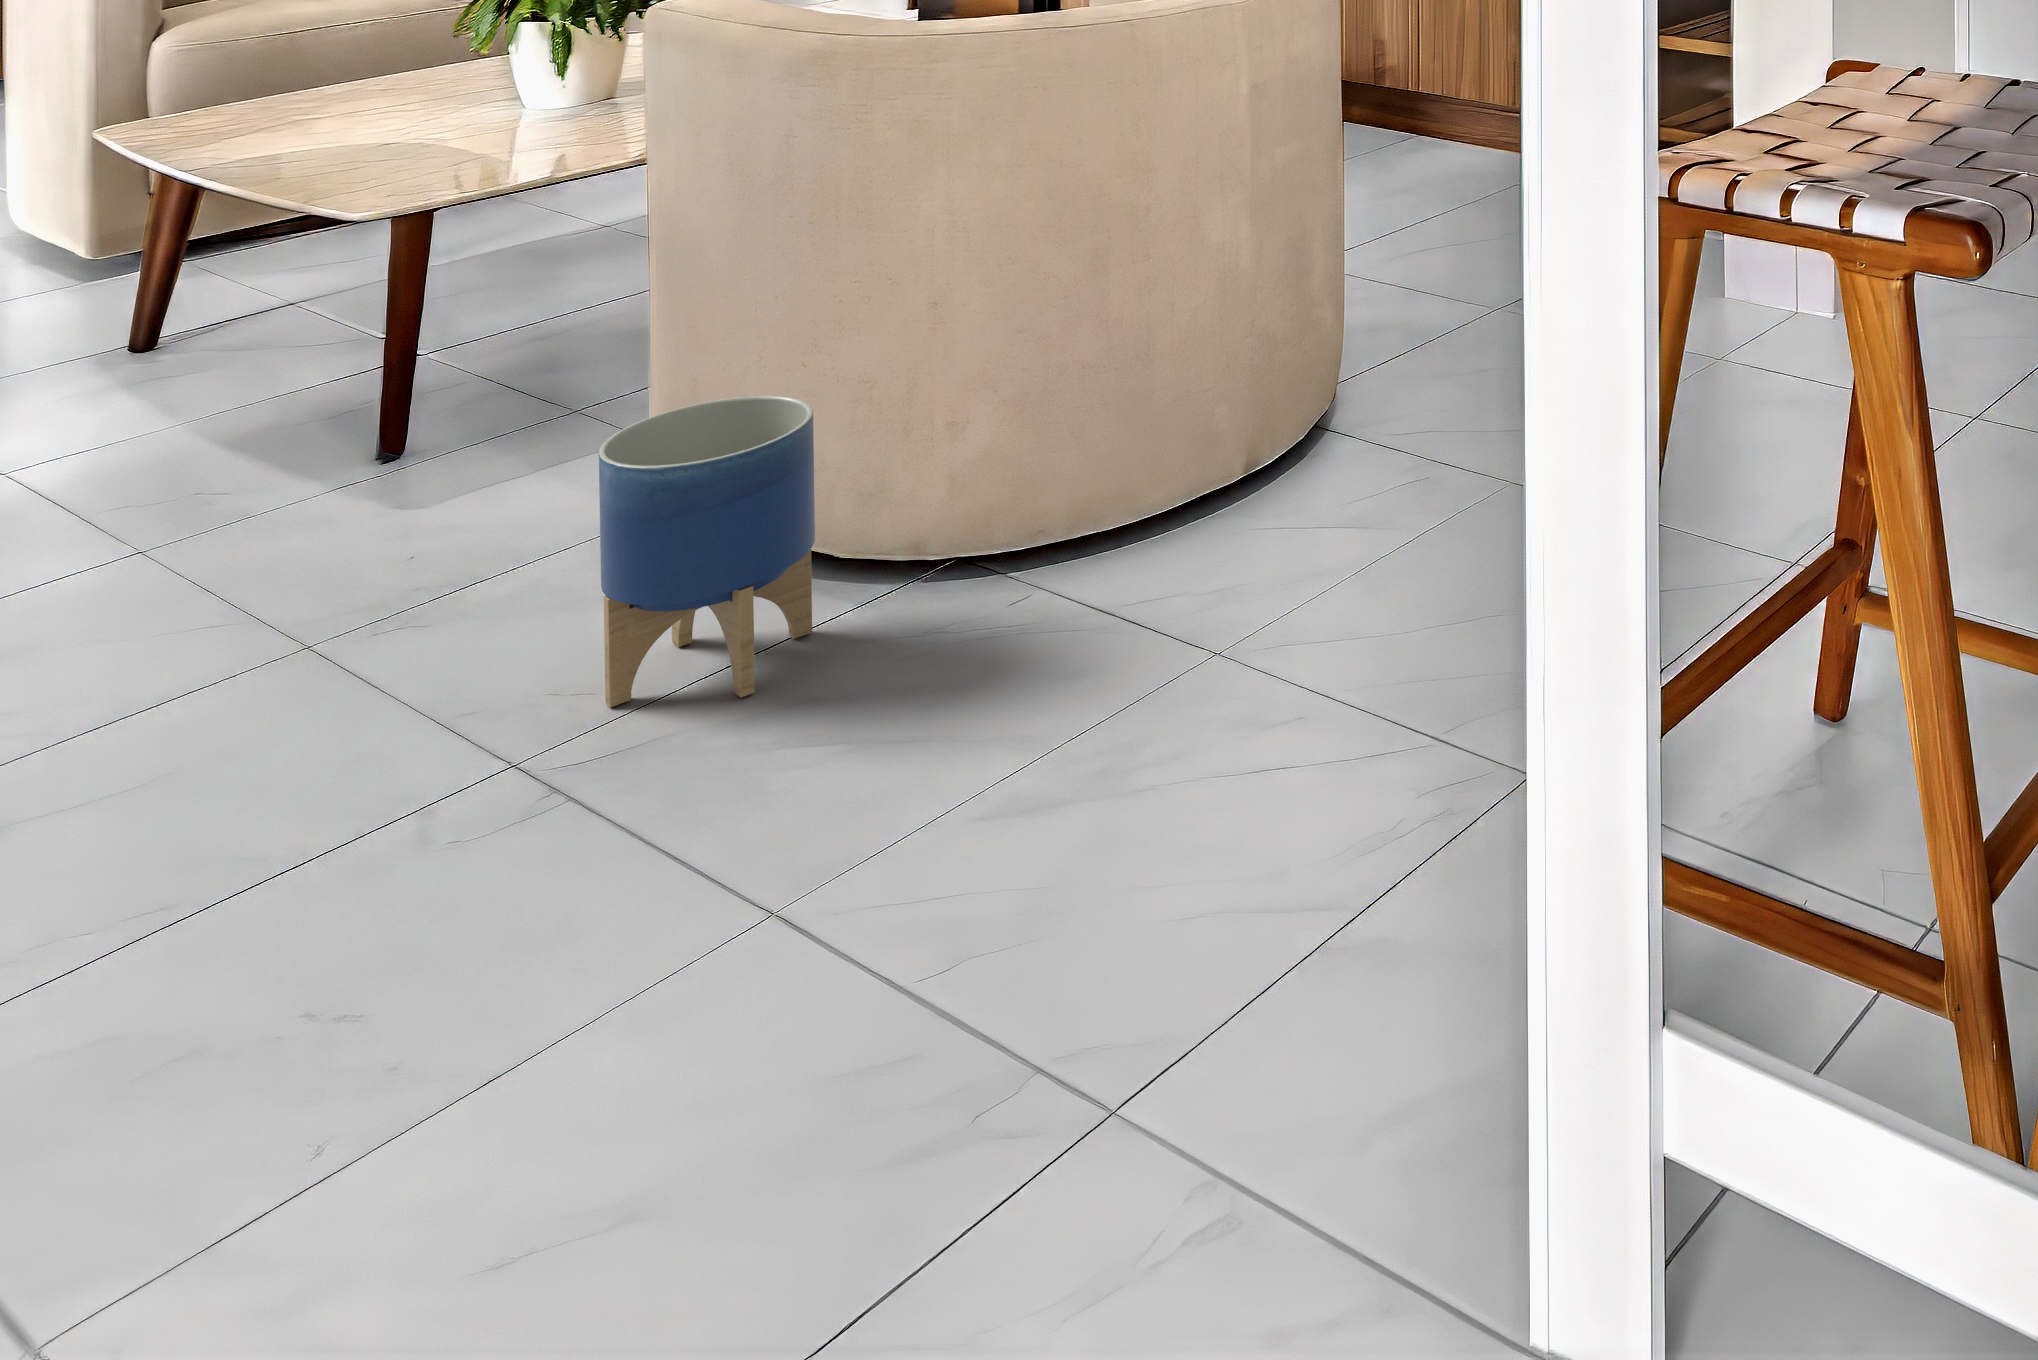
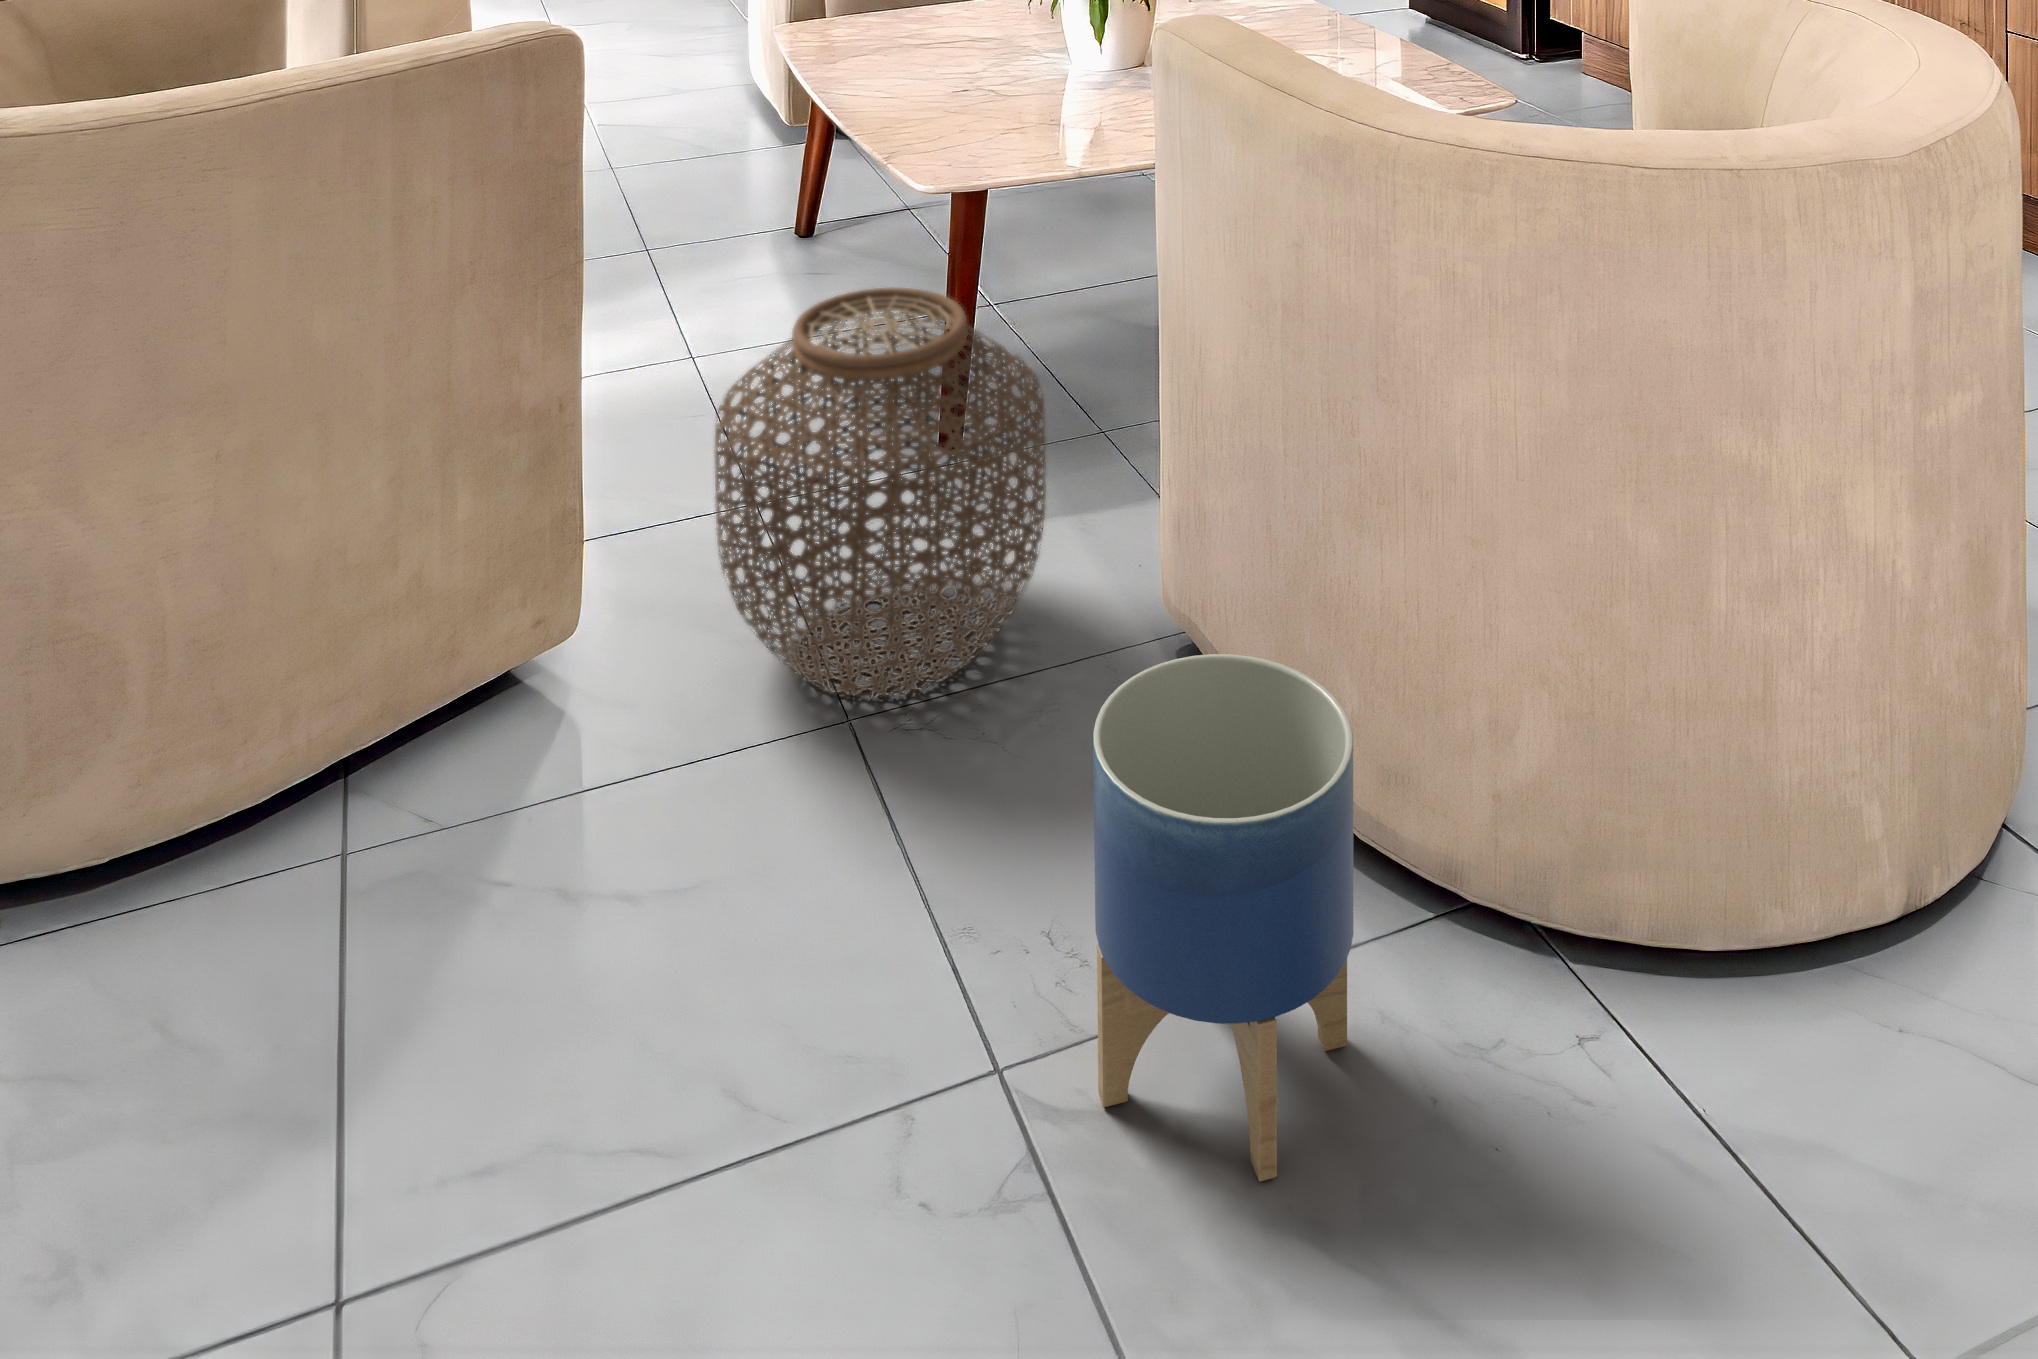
woven basket: none [150,260,526,605] -> present [714,287,1046,697]

